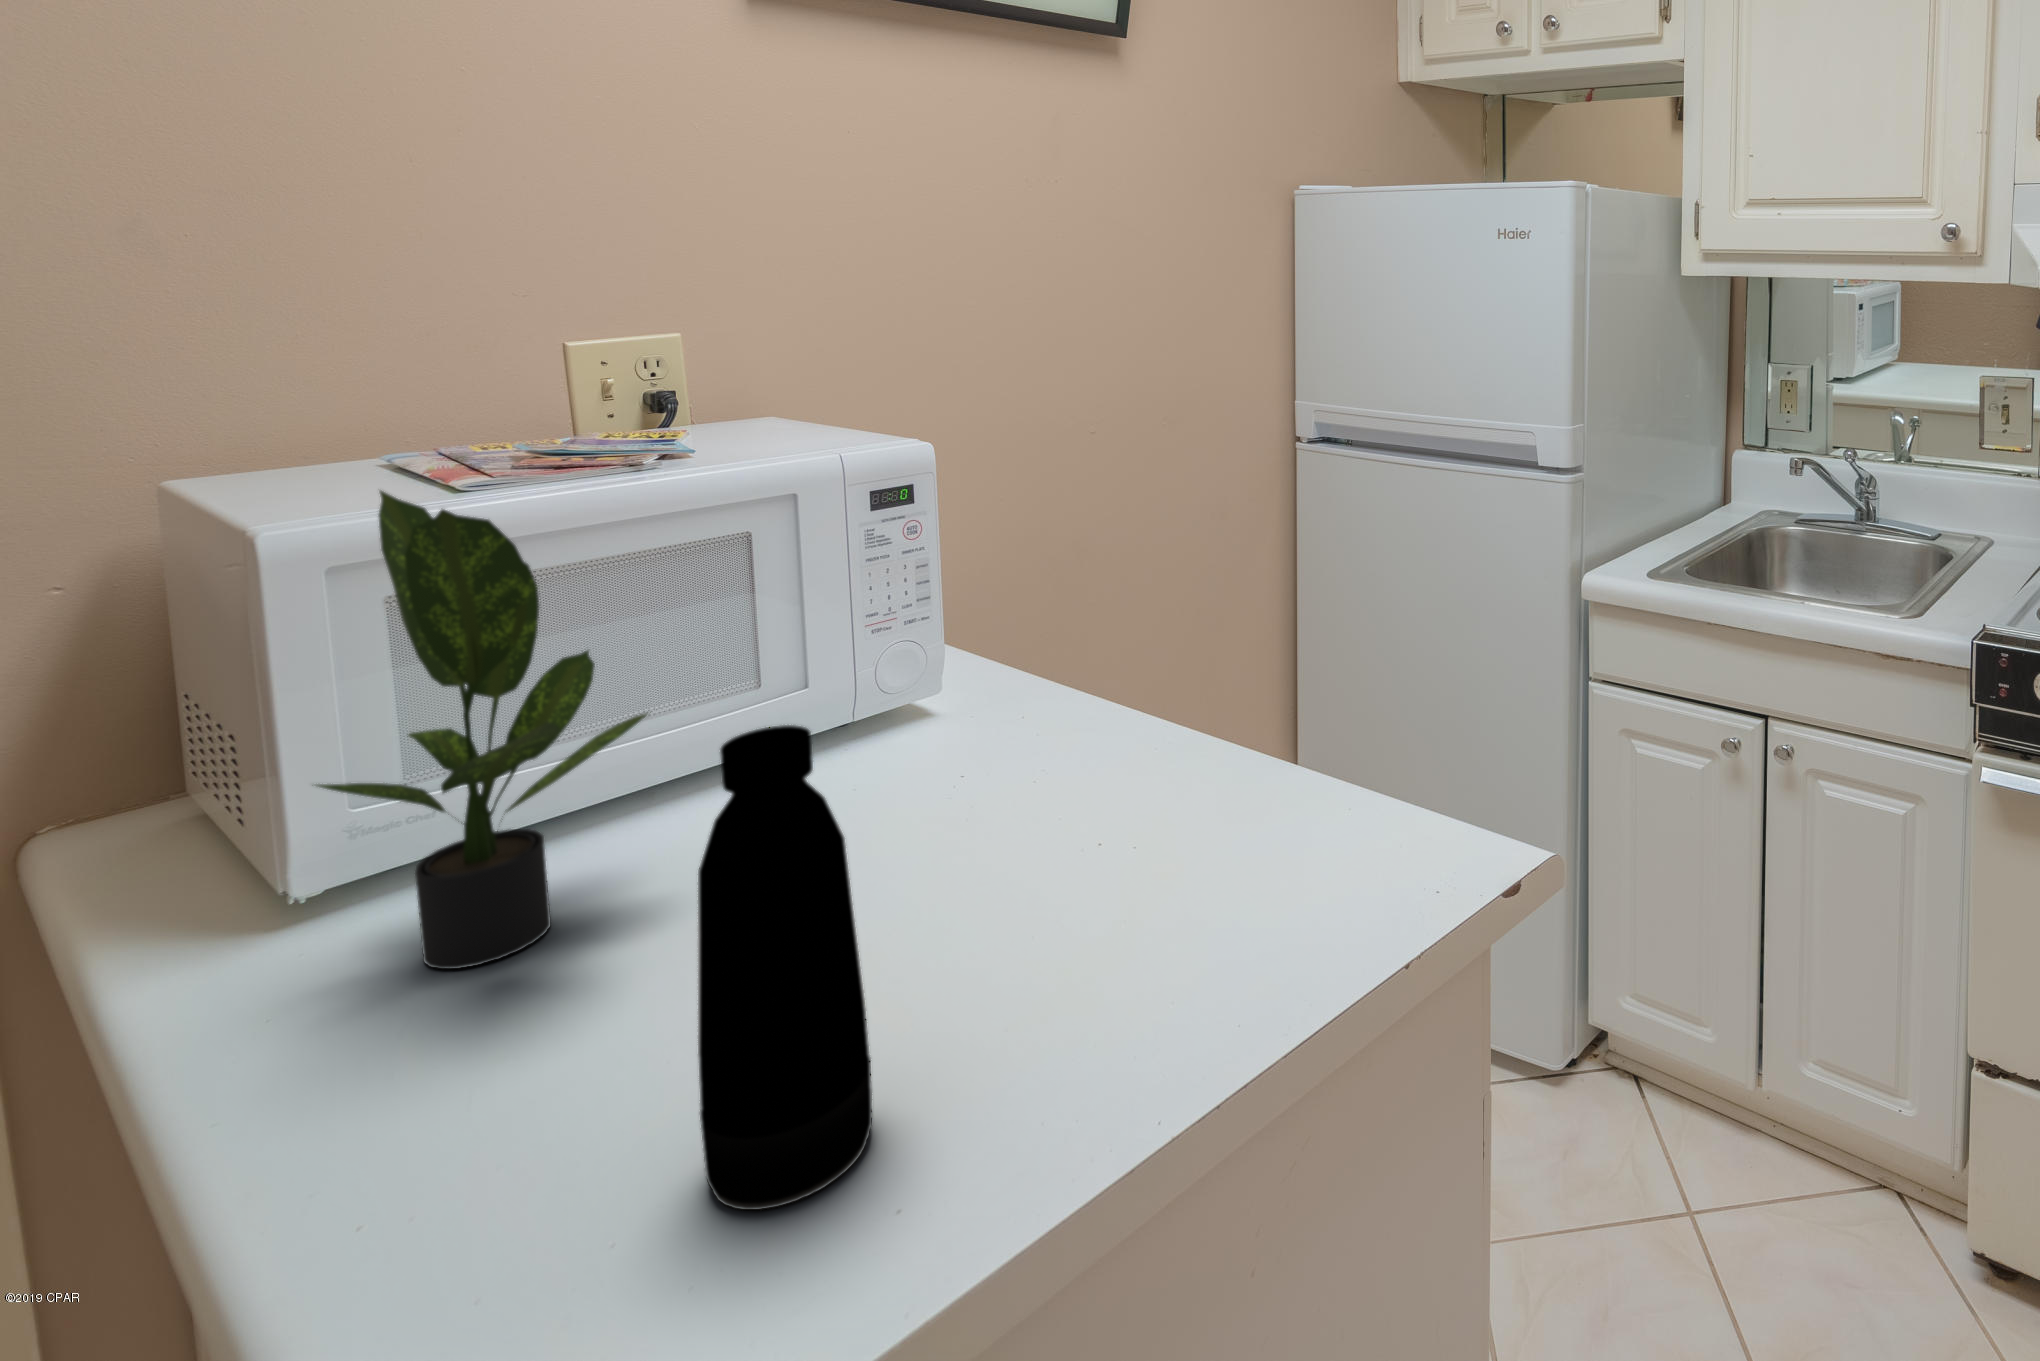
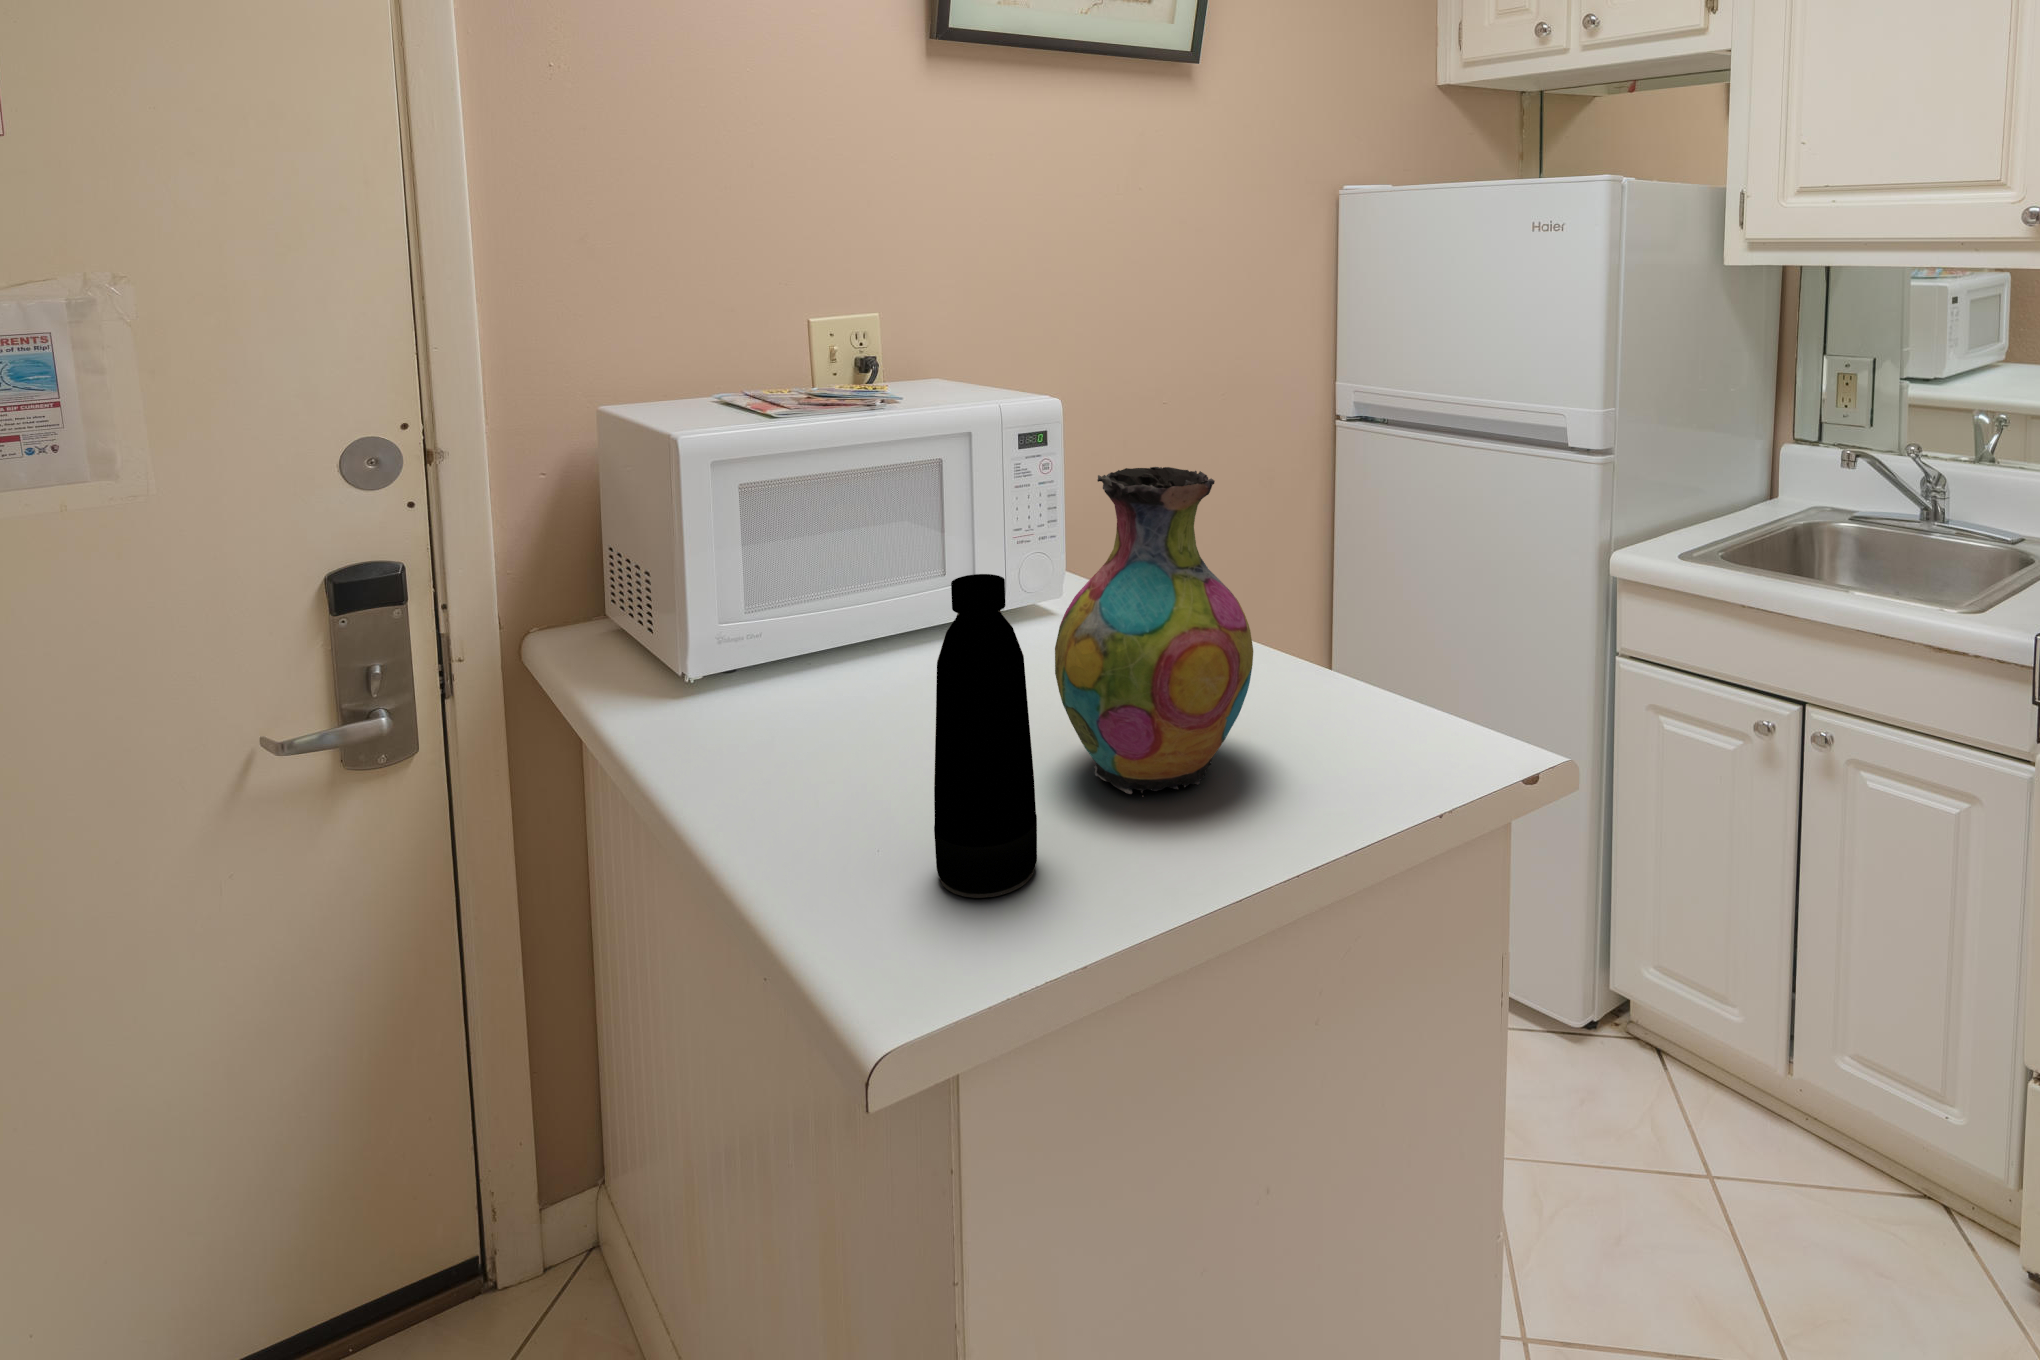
potted plant: present [317,491,651,969] -> none [695,410,883,736]
vase: none [909,539,1188,985] -> present [1055,467,1253,797]

